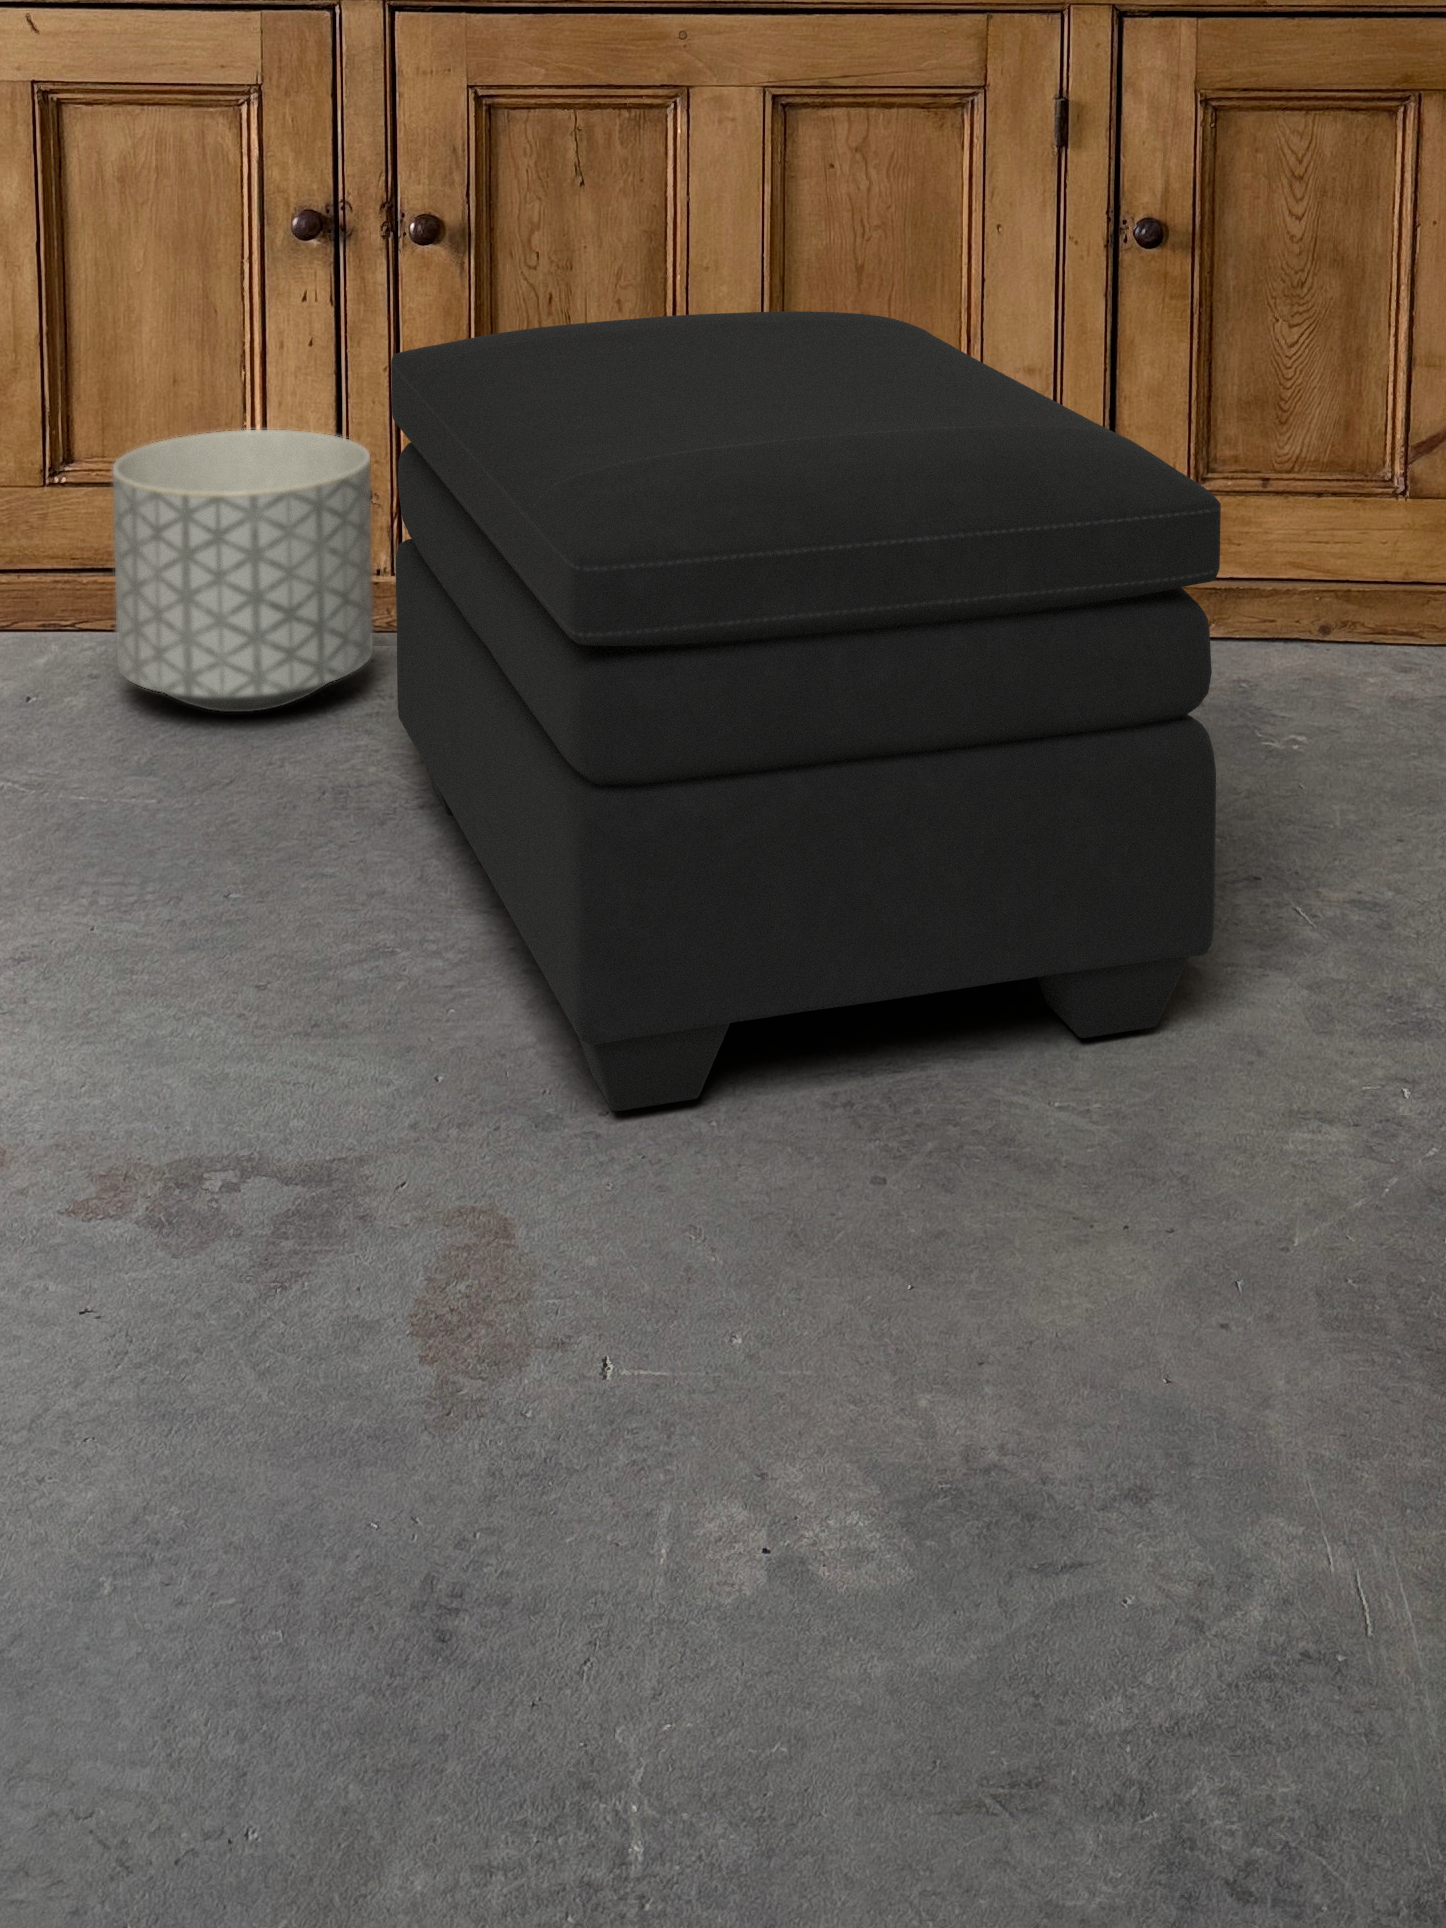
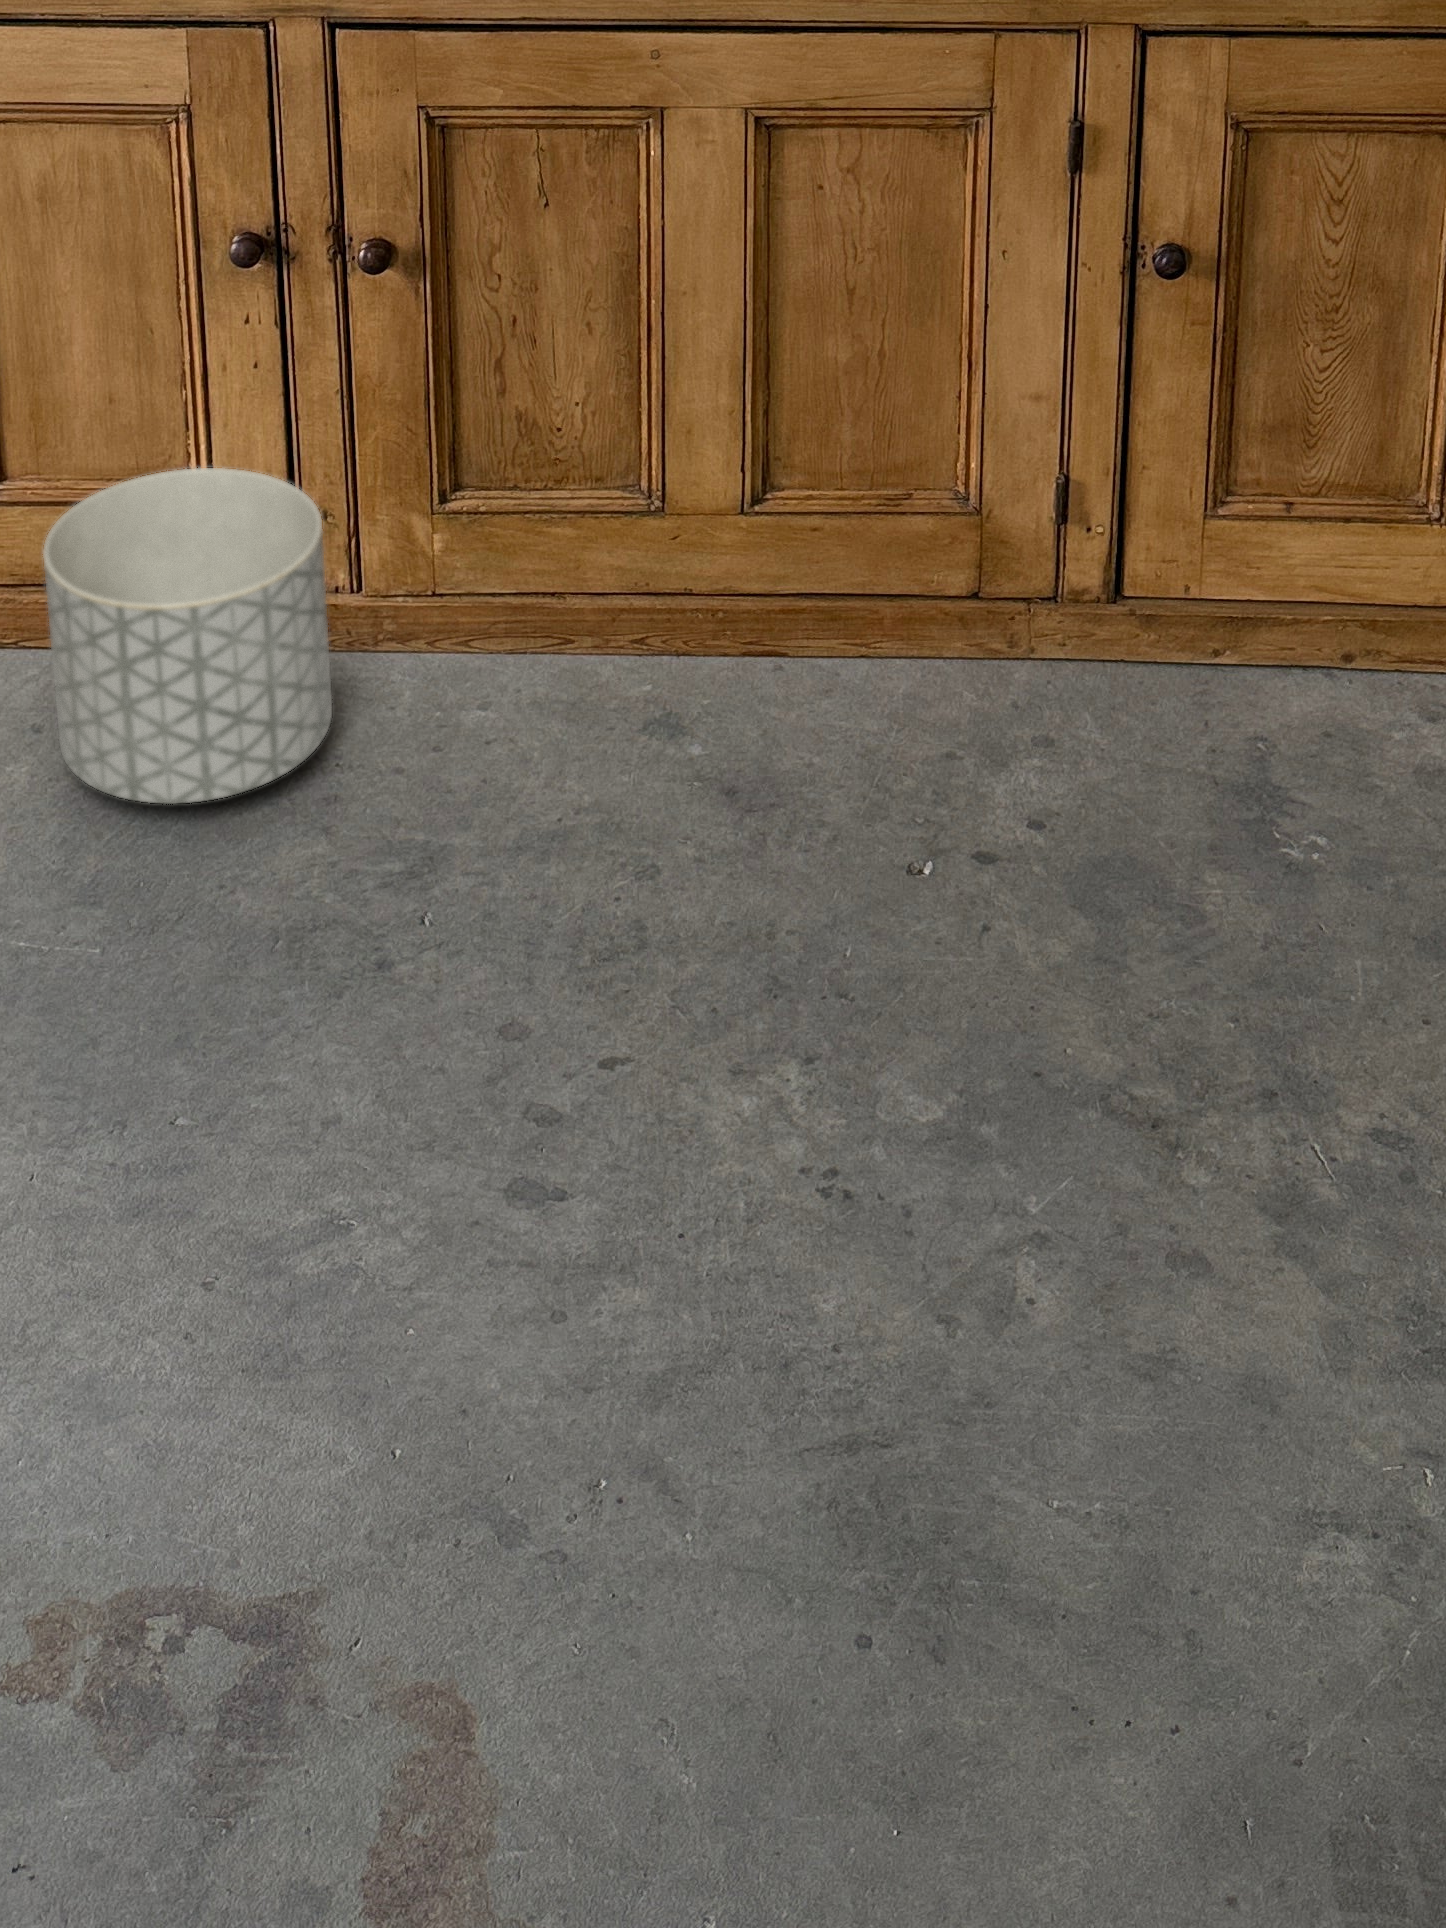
ottoman: present [391,311,1221,1111] -> none [335,416,1263,1539]

